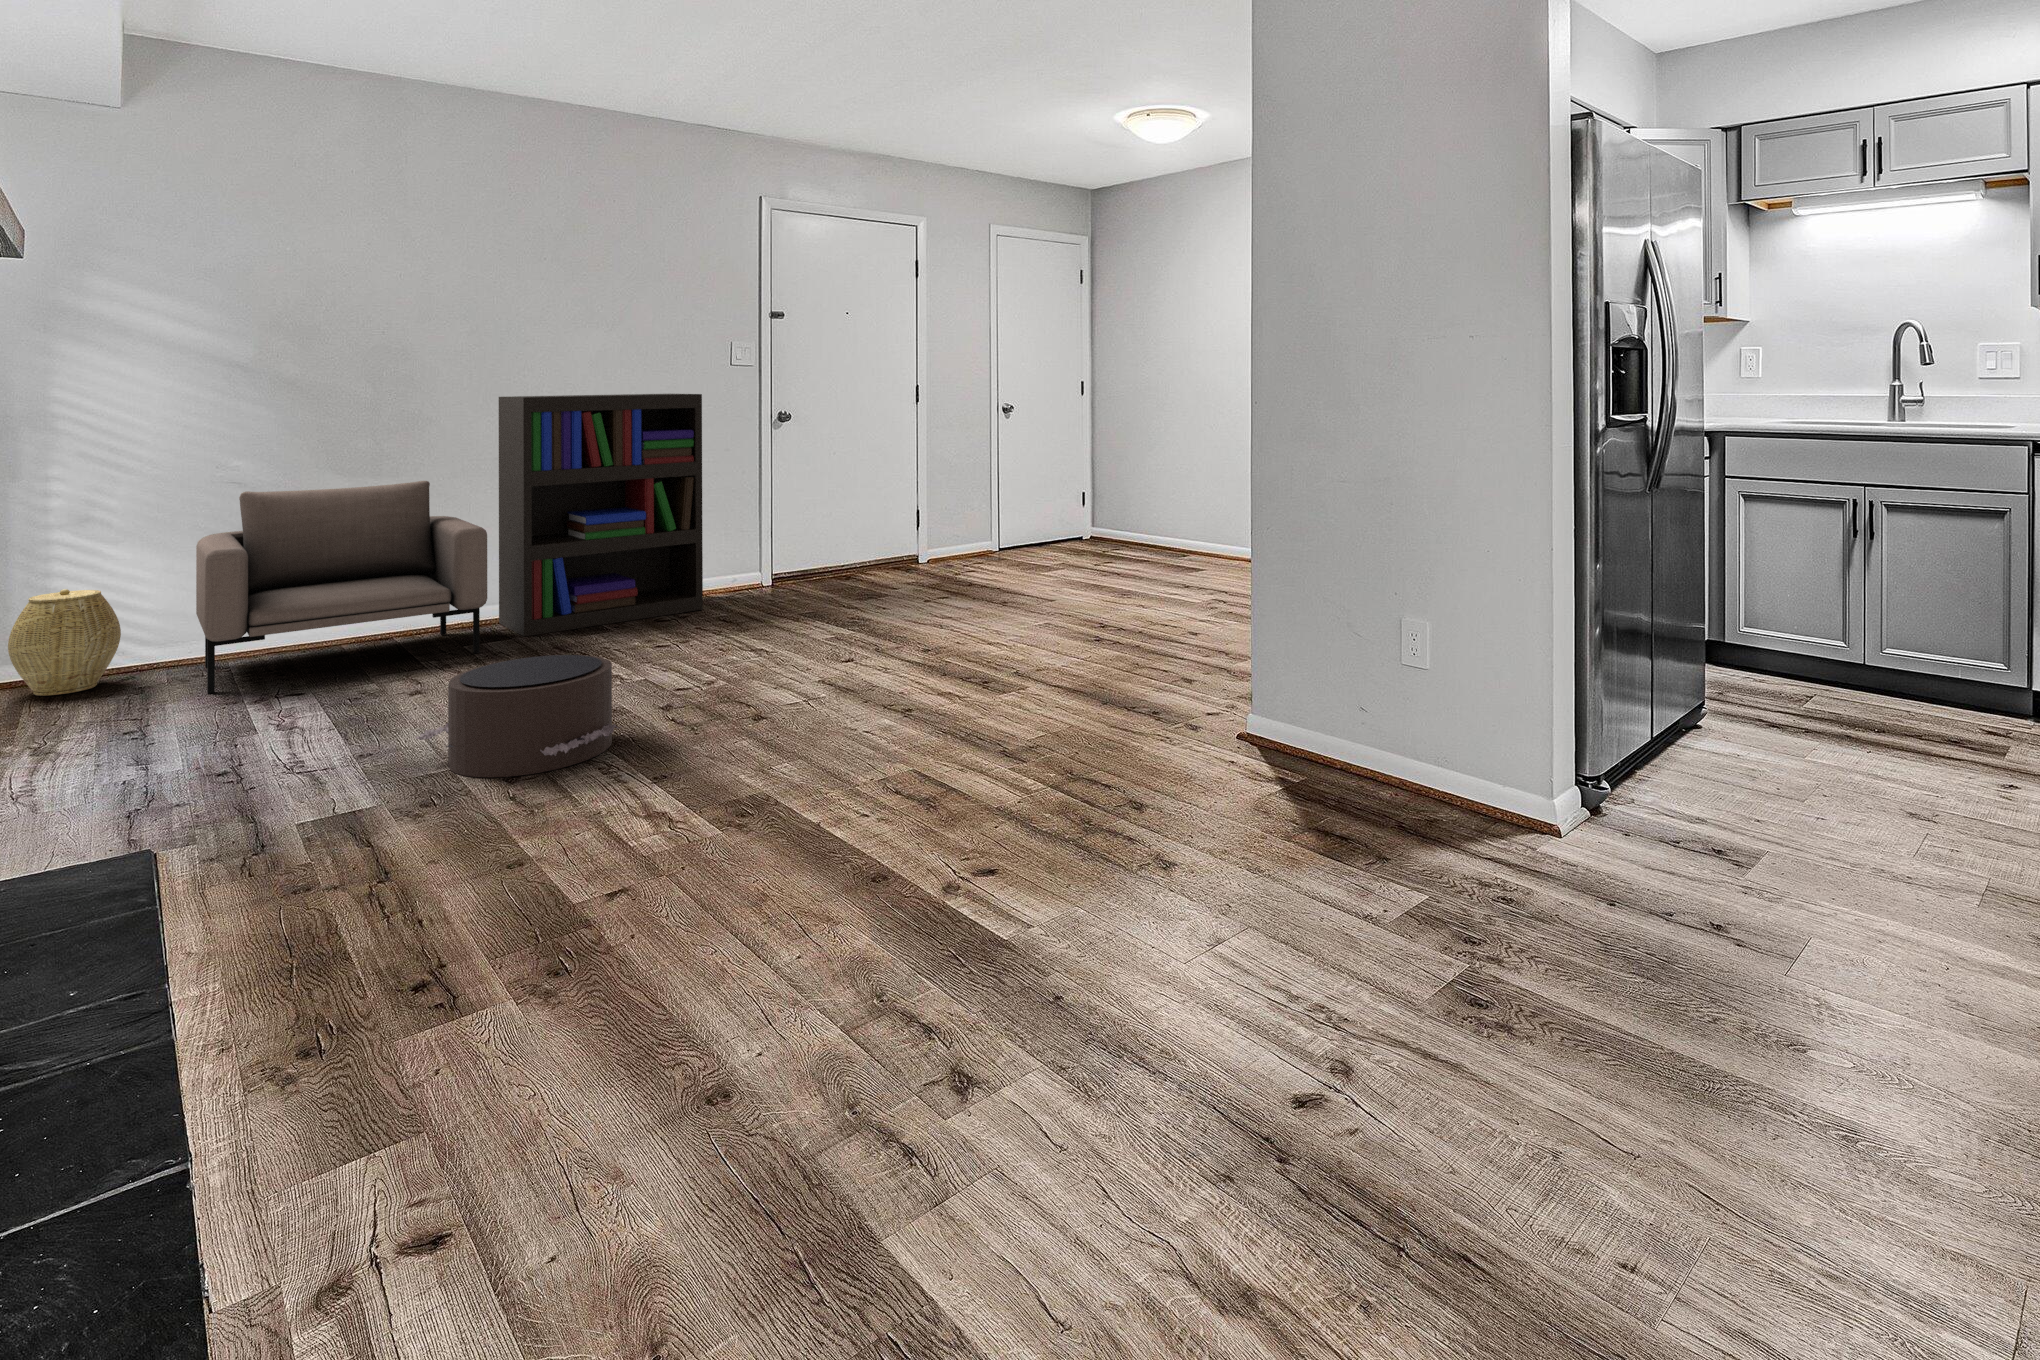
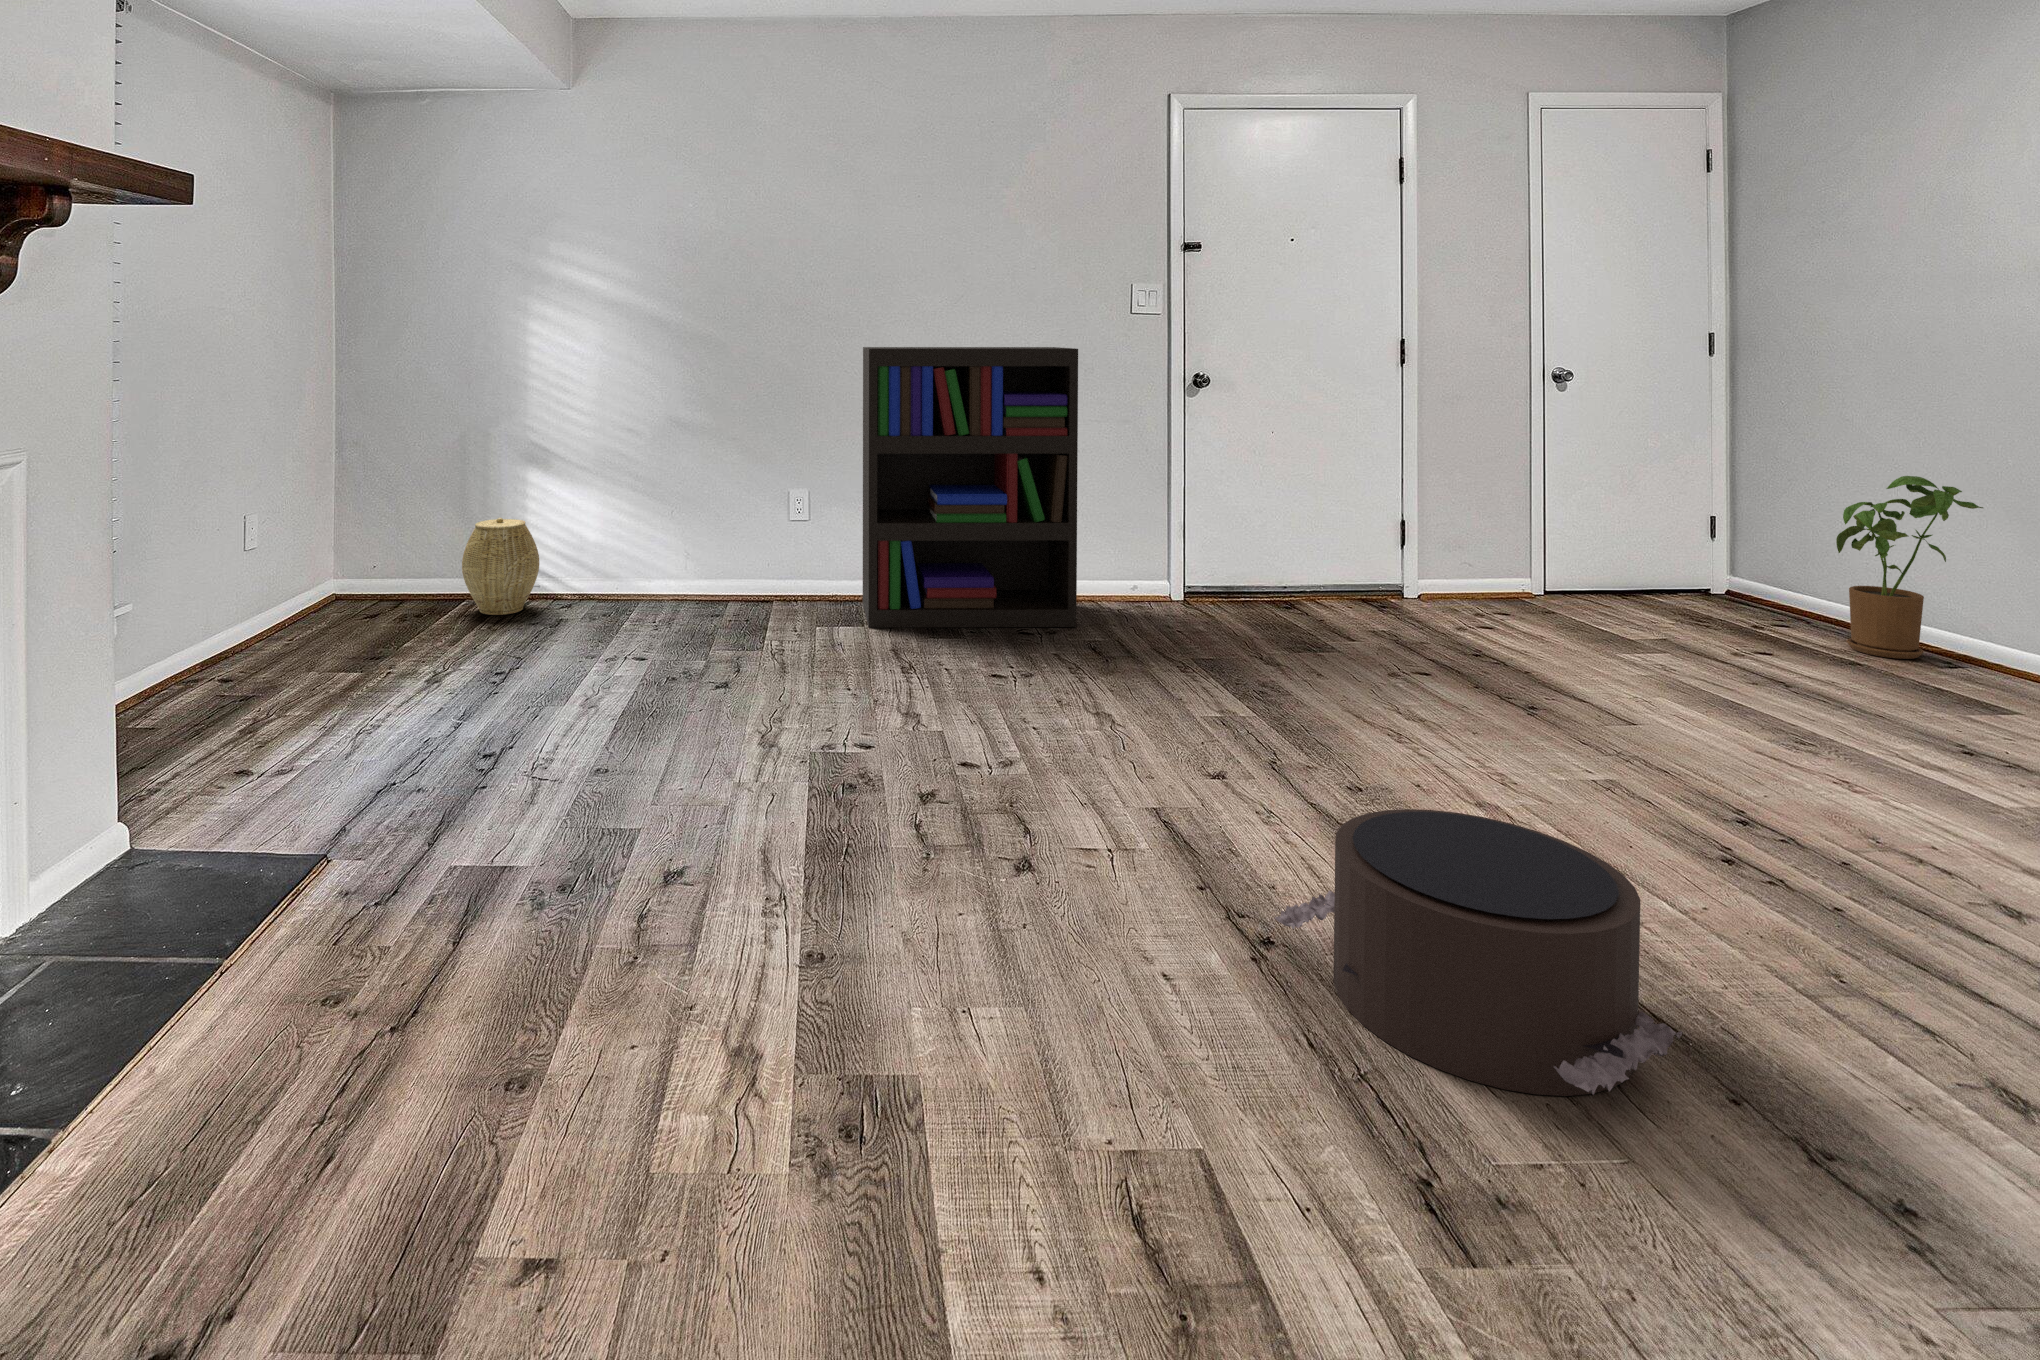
house plant: none [1138,454,1195,555] -> present [1836,476,1983,659]
armchair: present [196,481,487,694] -> none [565,438,817,642]
pouf: present [415,655,622,778] -> present [1274,809,1682,1096]

